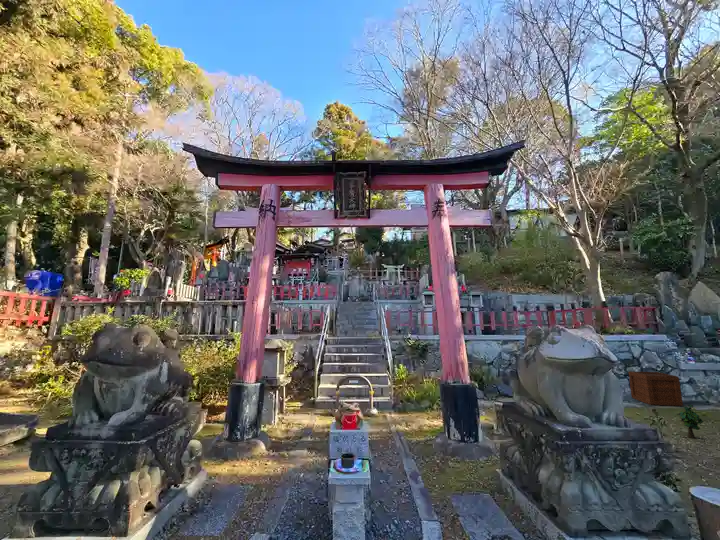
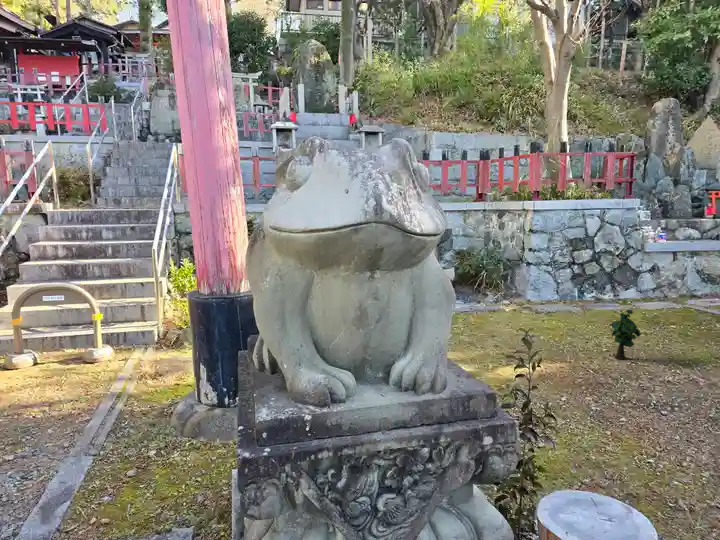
wooden crate: present [628,371,683,406] -> none [571,257,637,307]

